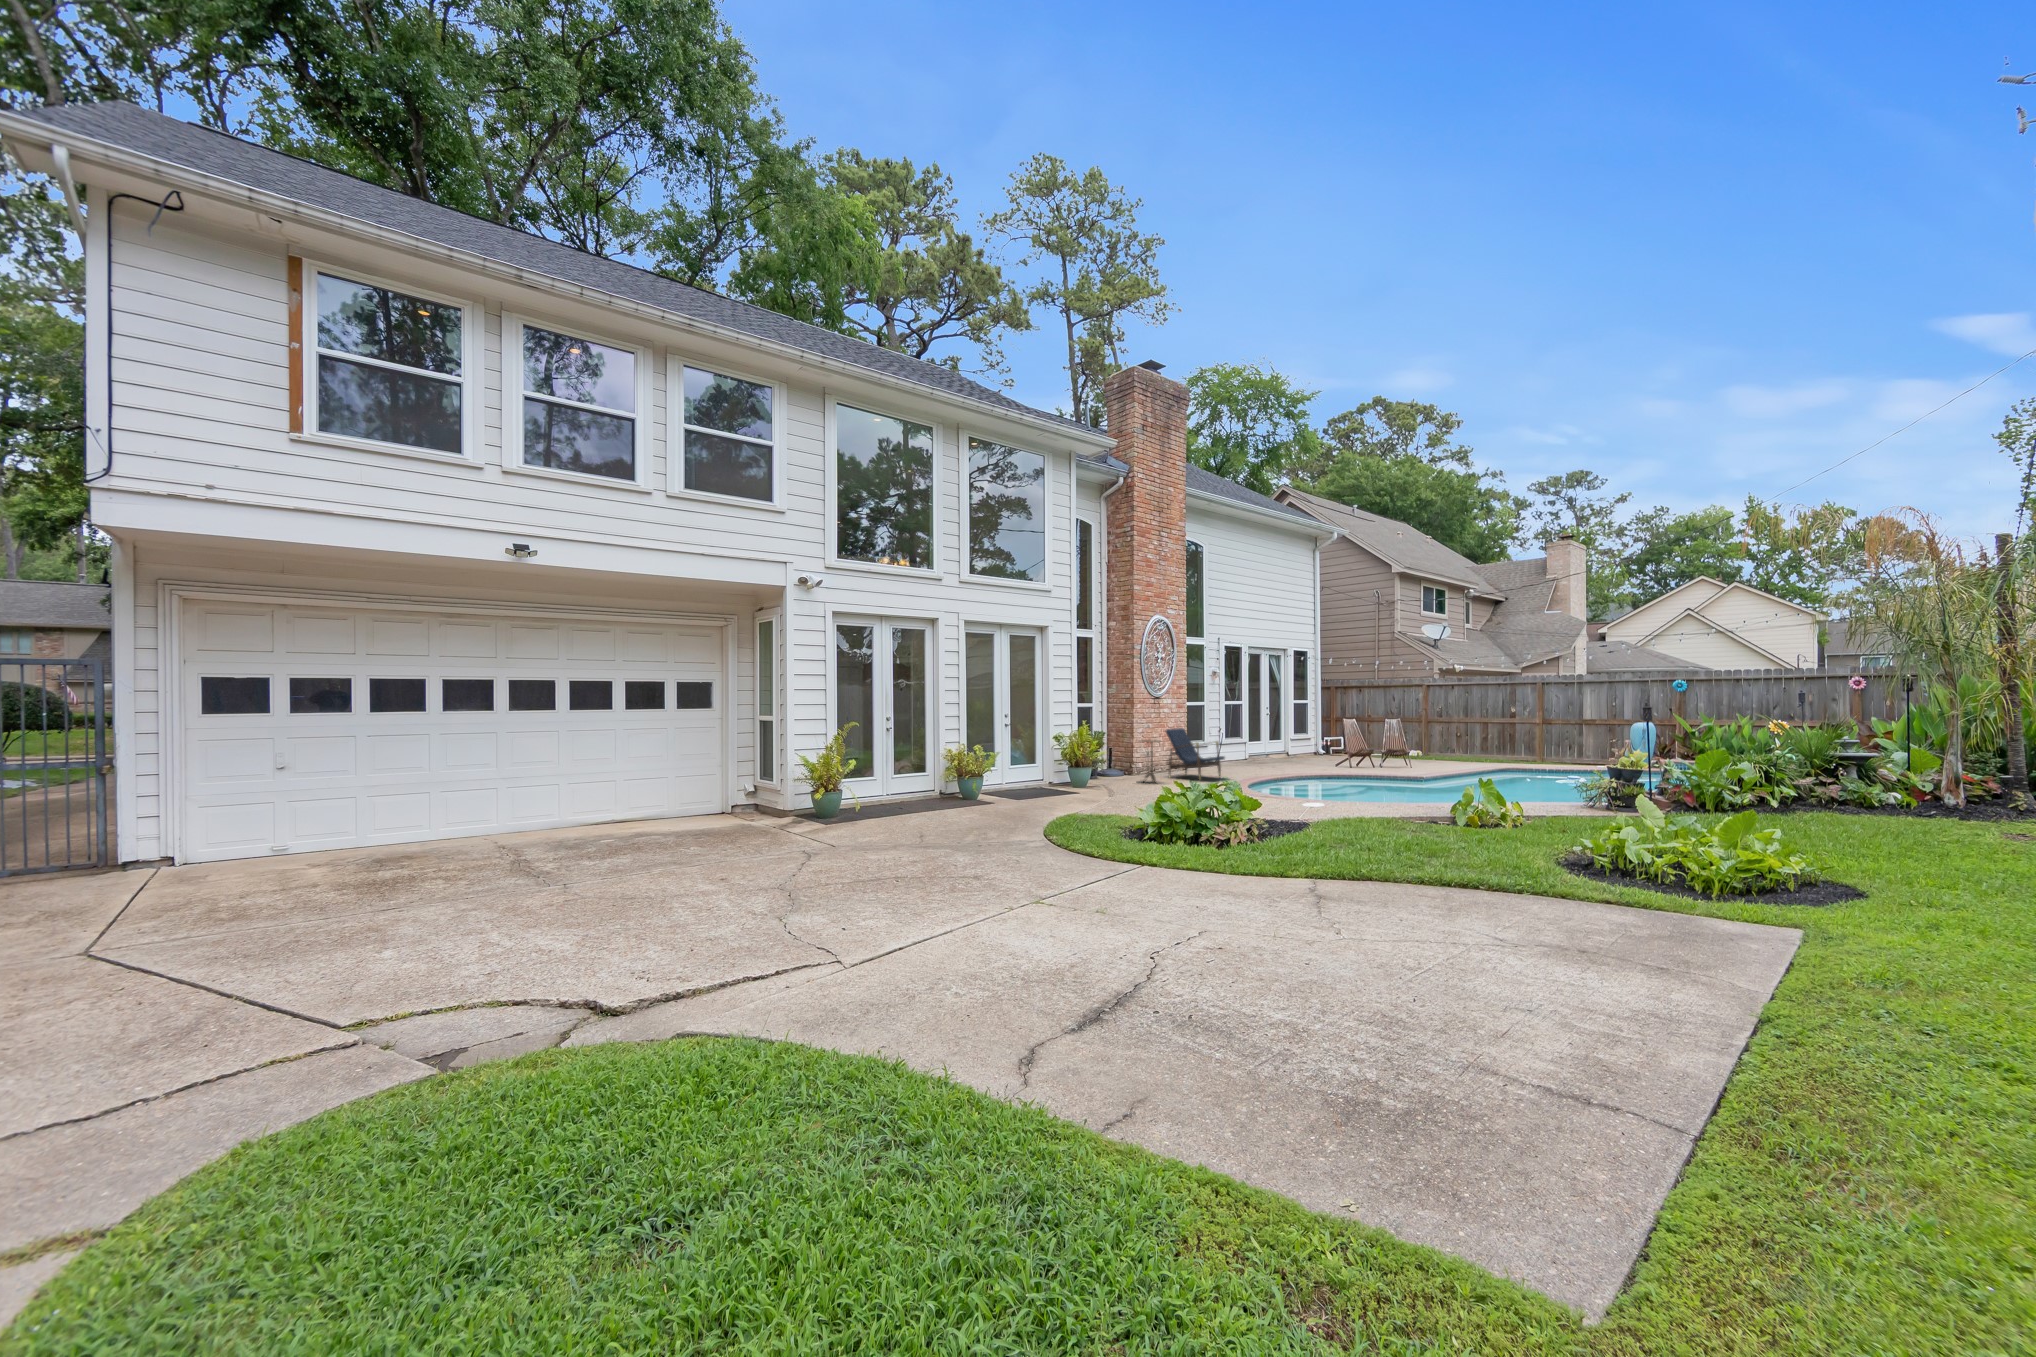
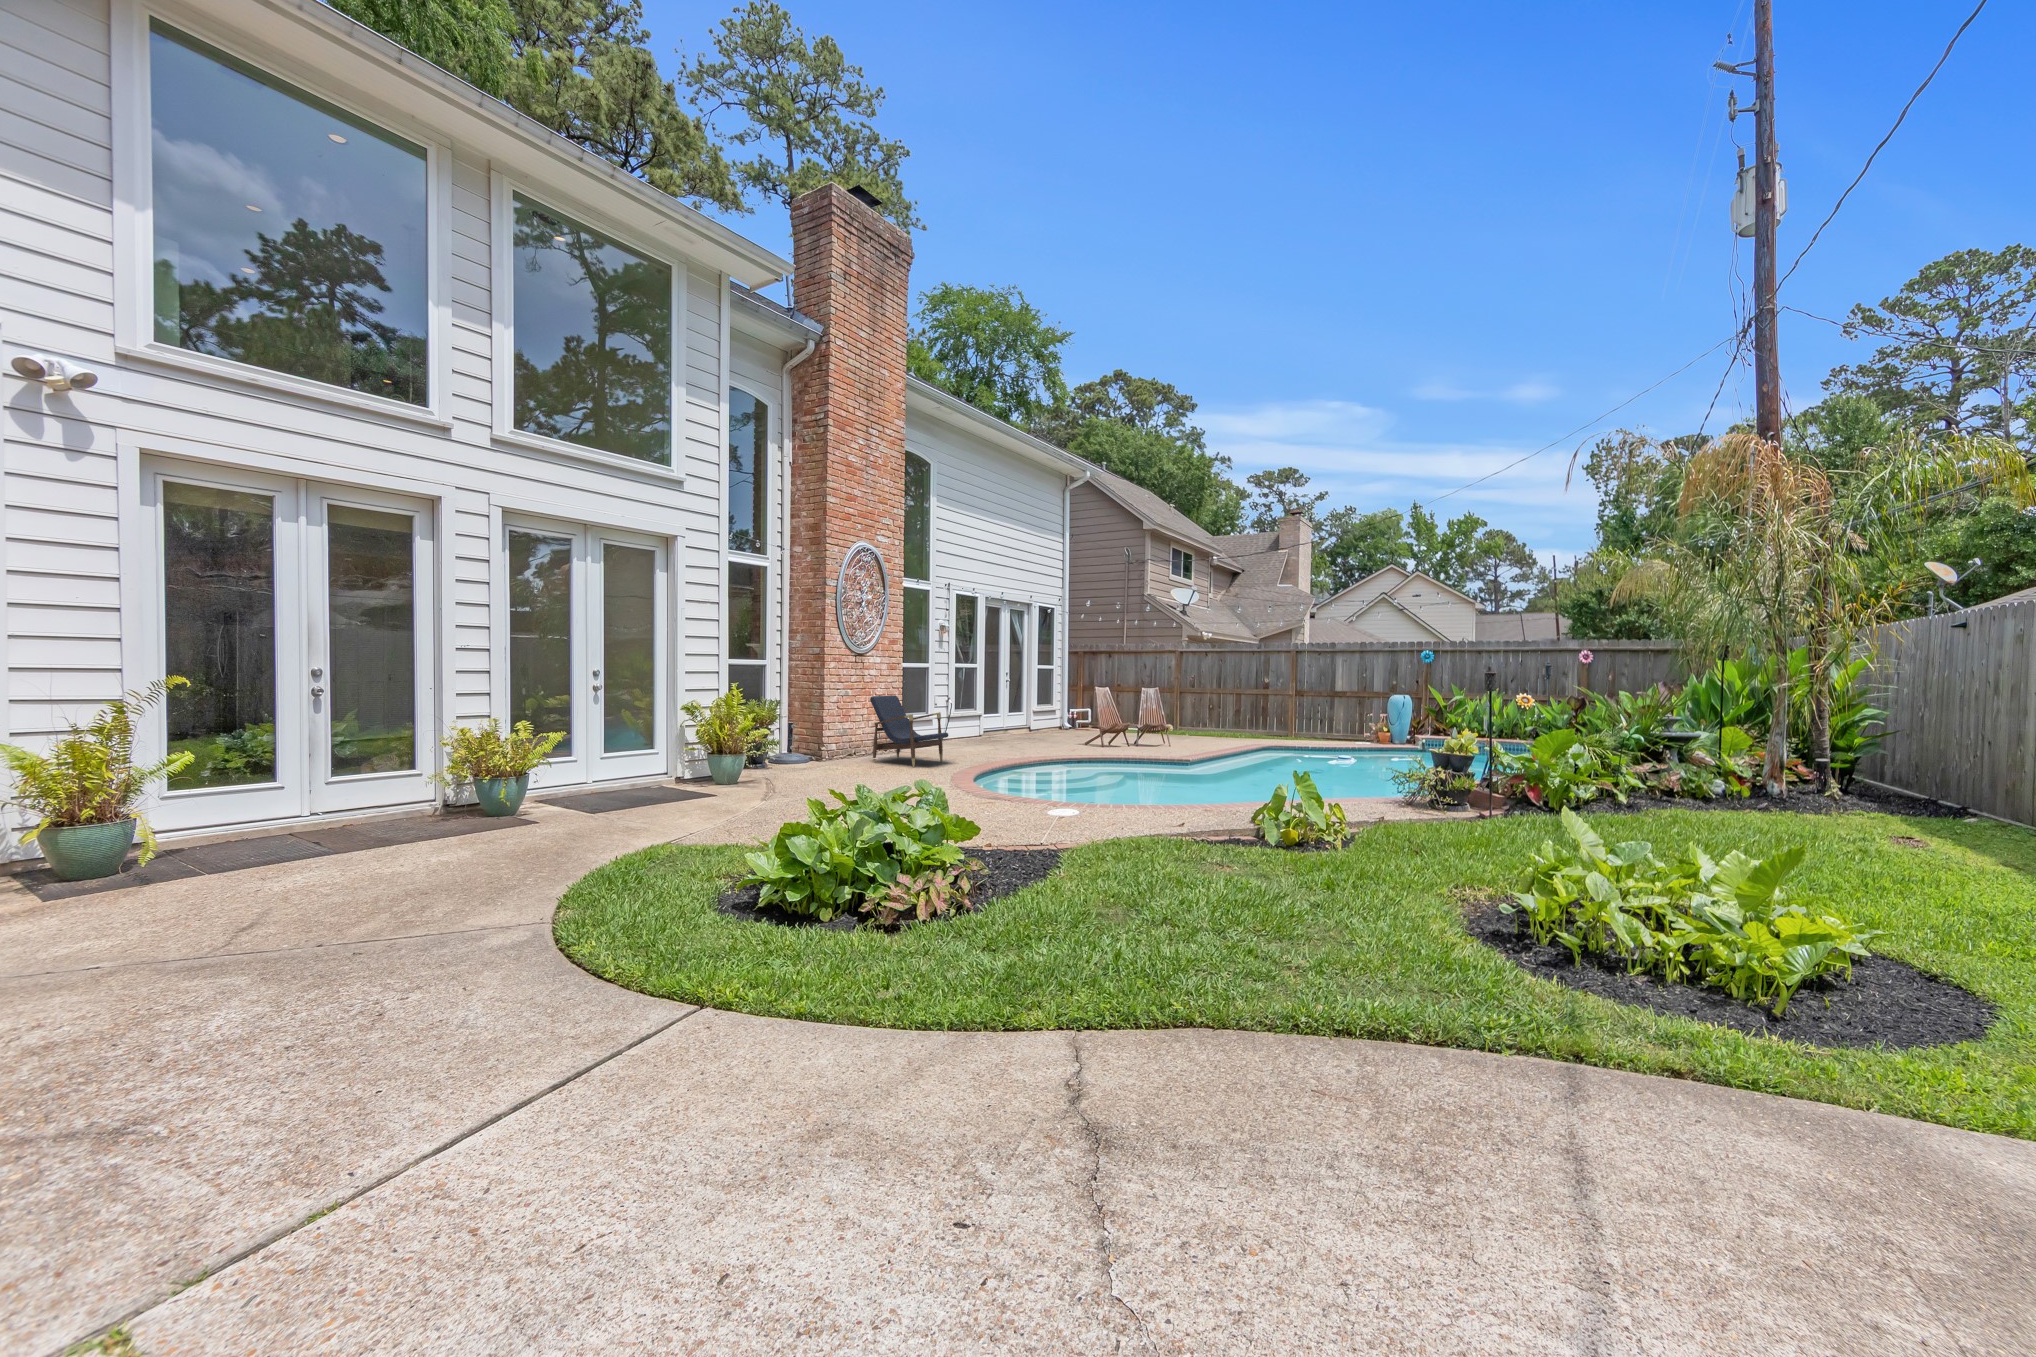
side table: present [1142,740,1159,782] -> none [830,711,861,771]

